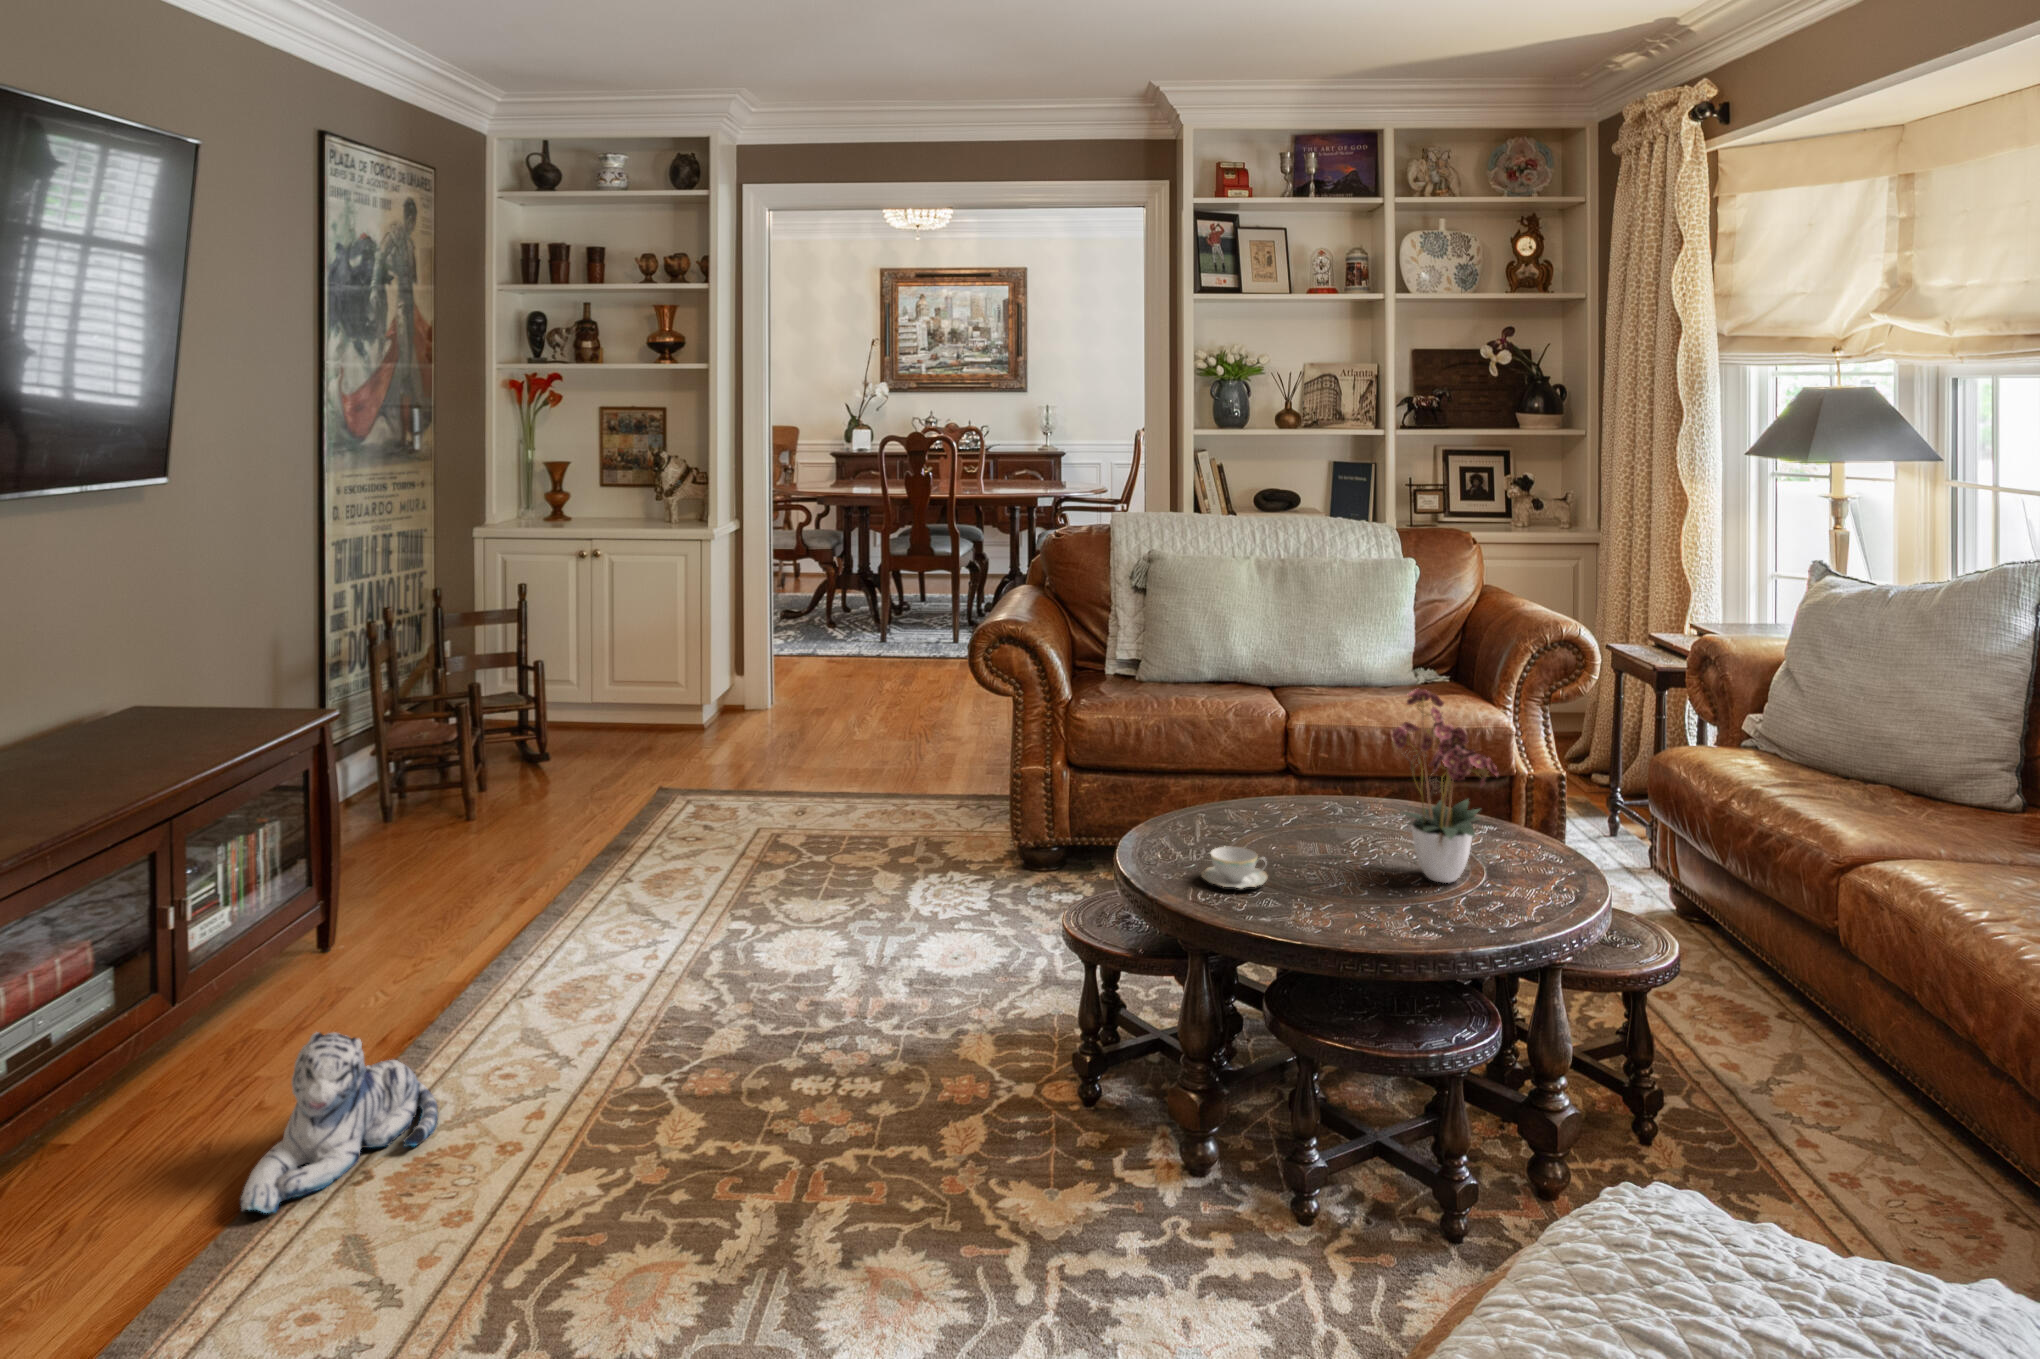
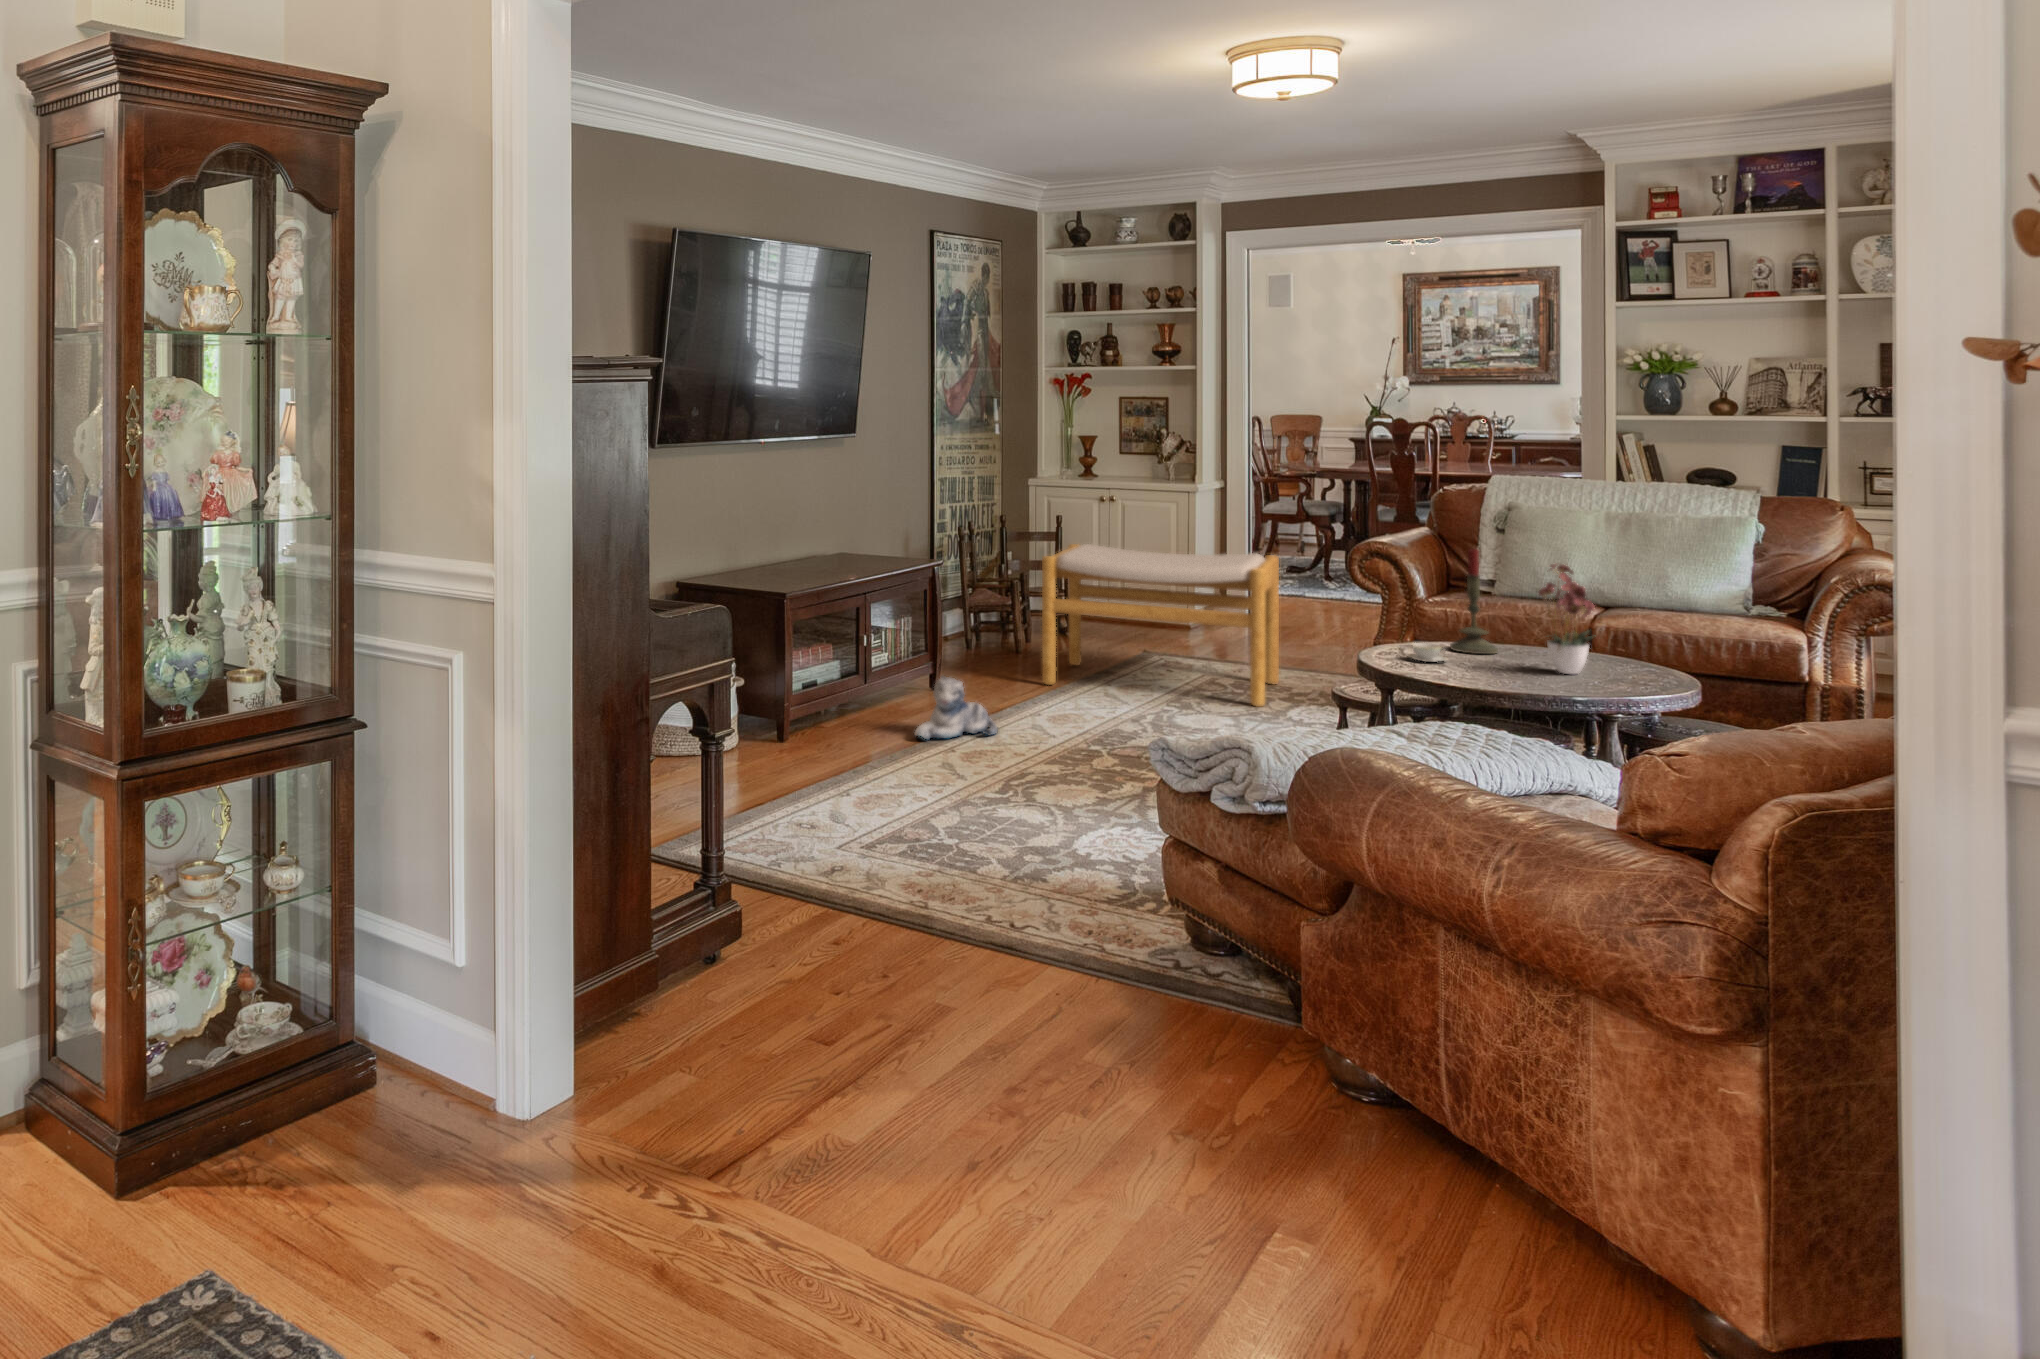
footstool: none [512,645,871,917] -> present [1042,544,1279,707]
candle: none [1226,657,1296,844] -> present [1450,549,1498,654]

